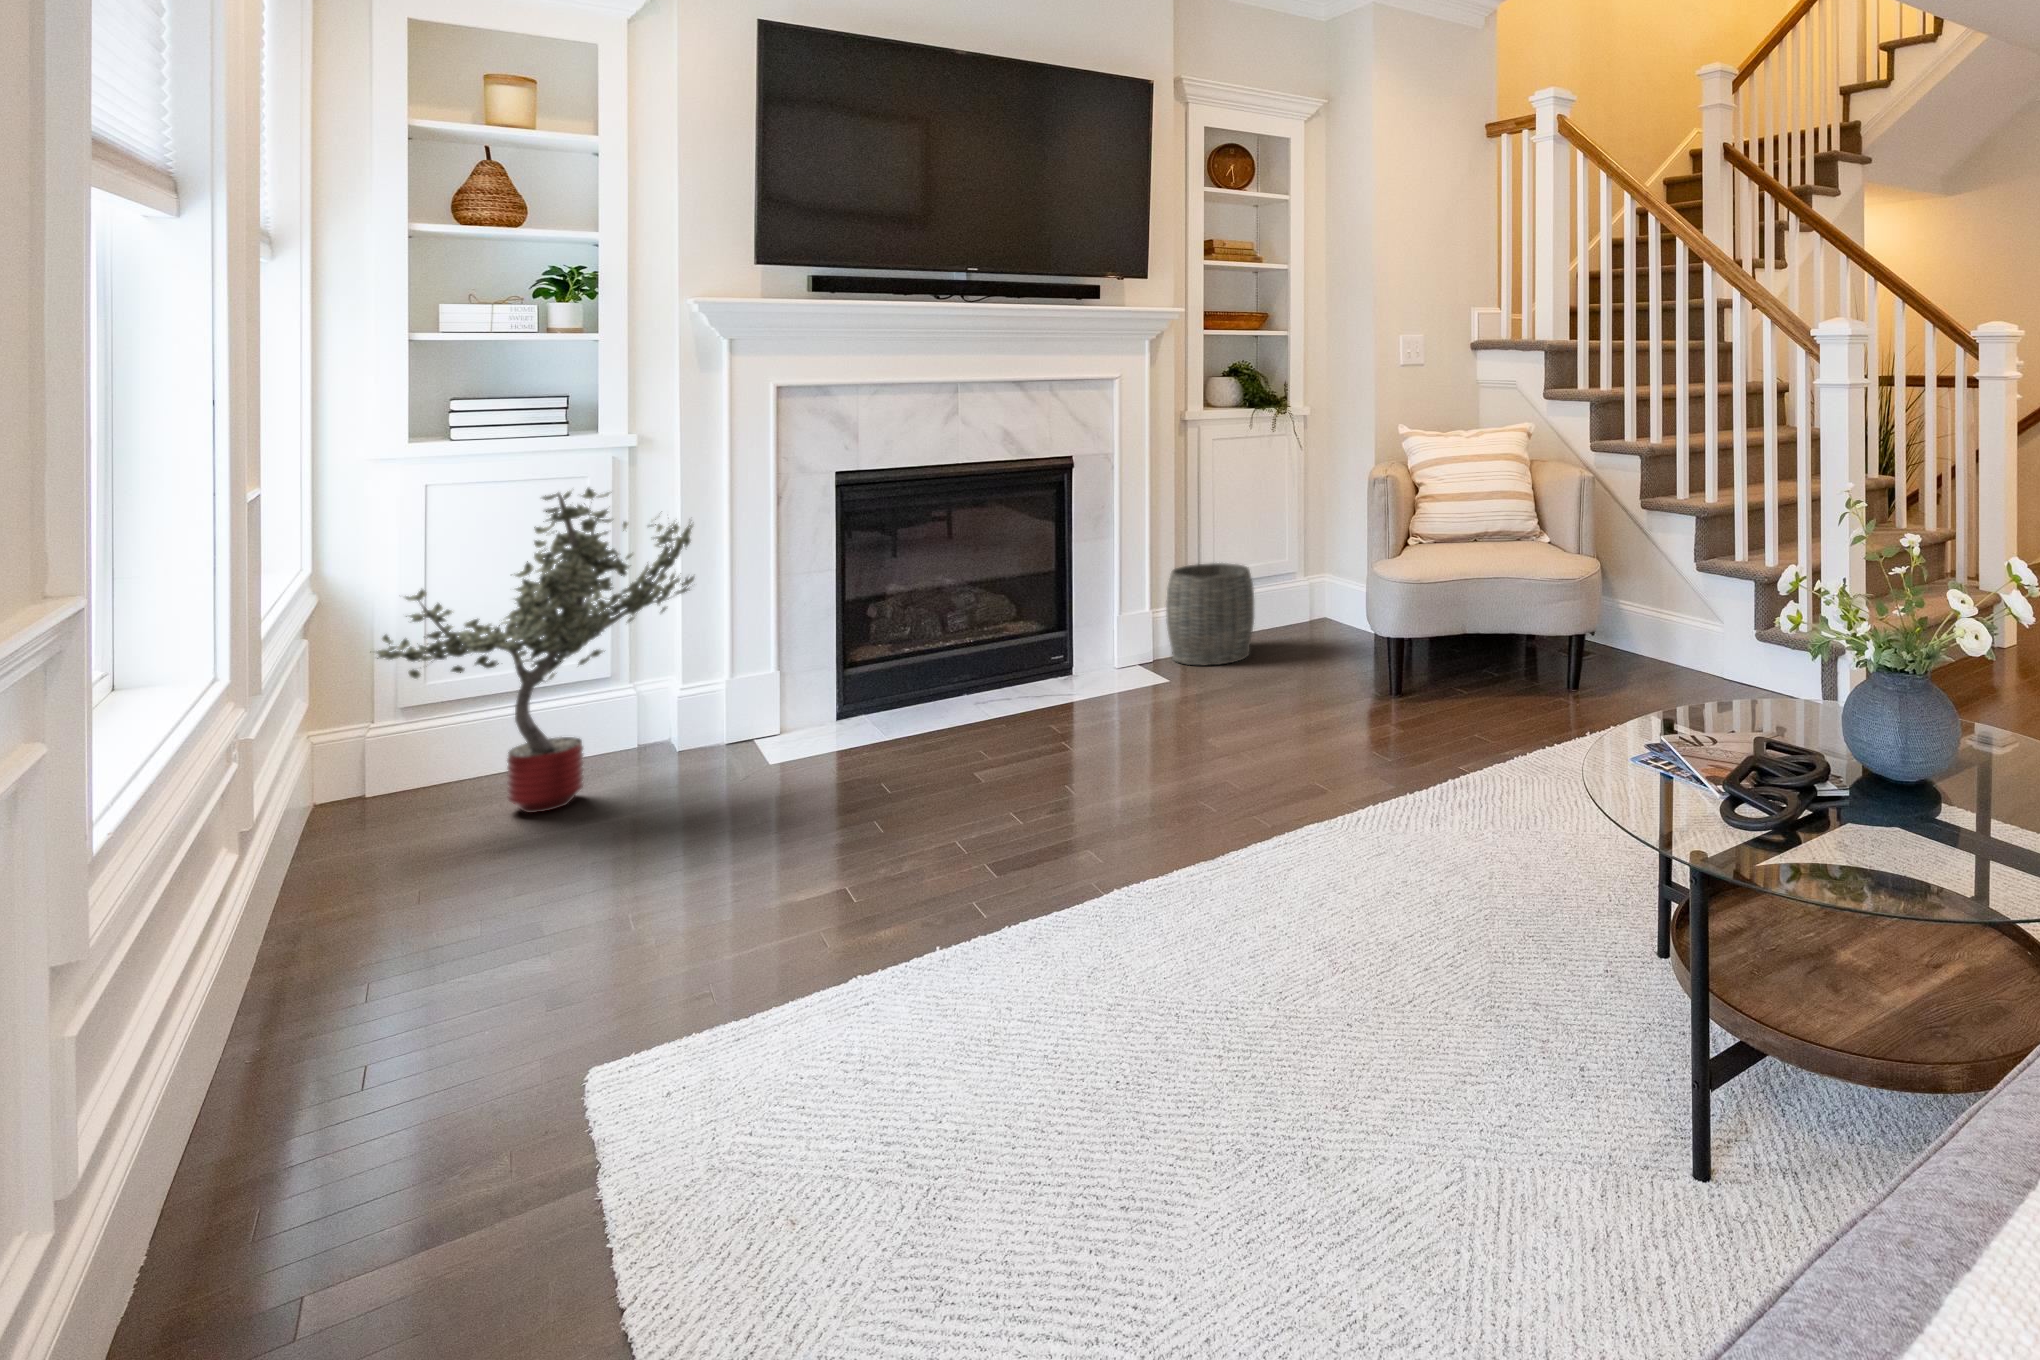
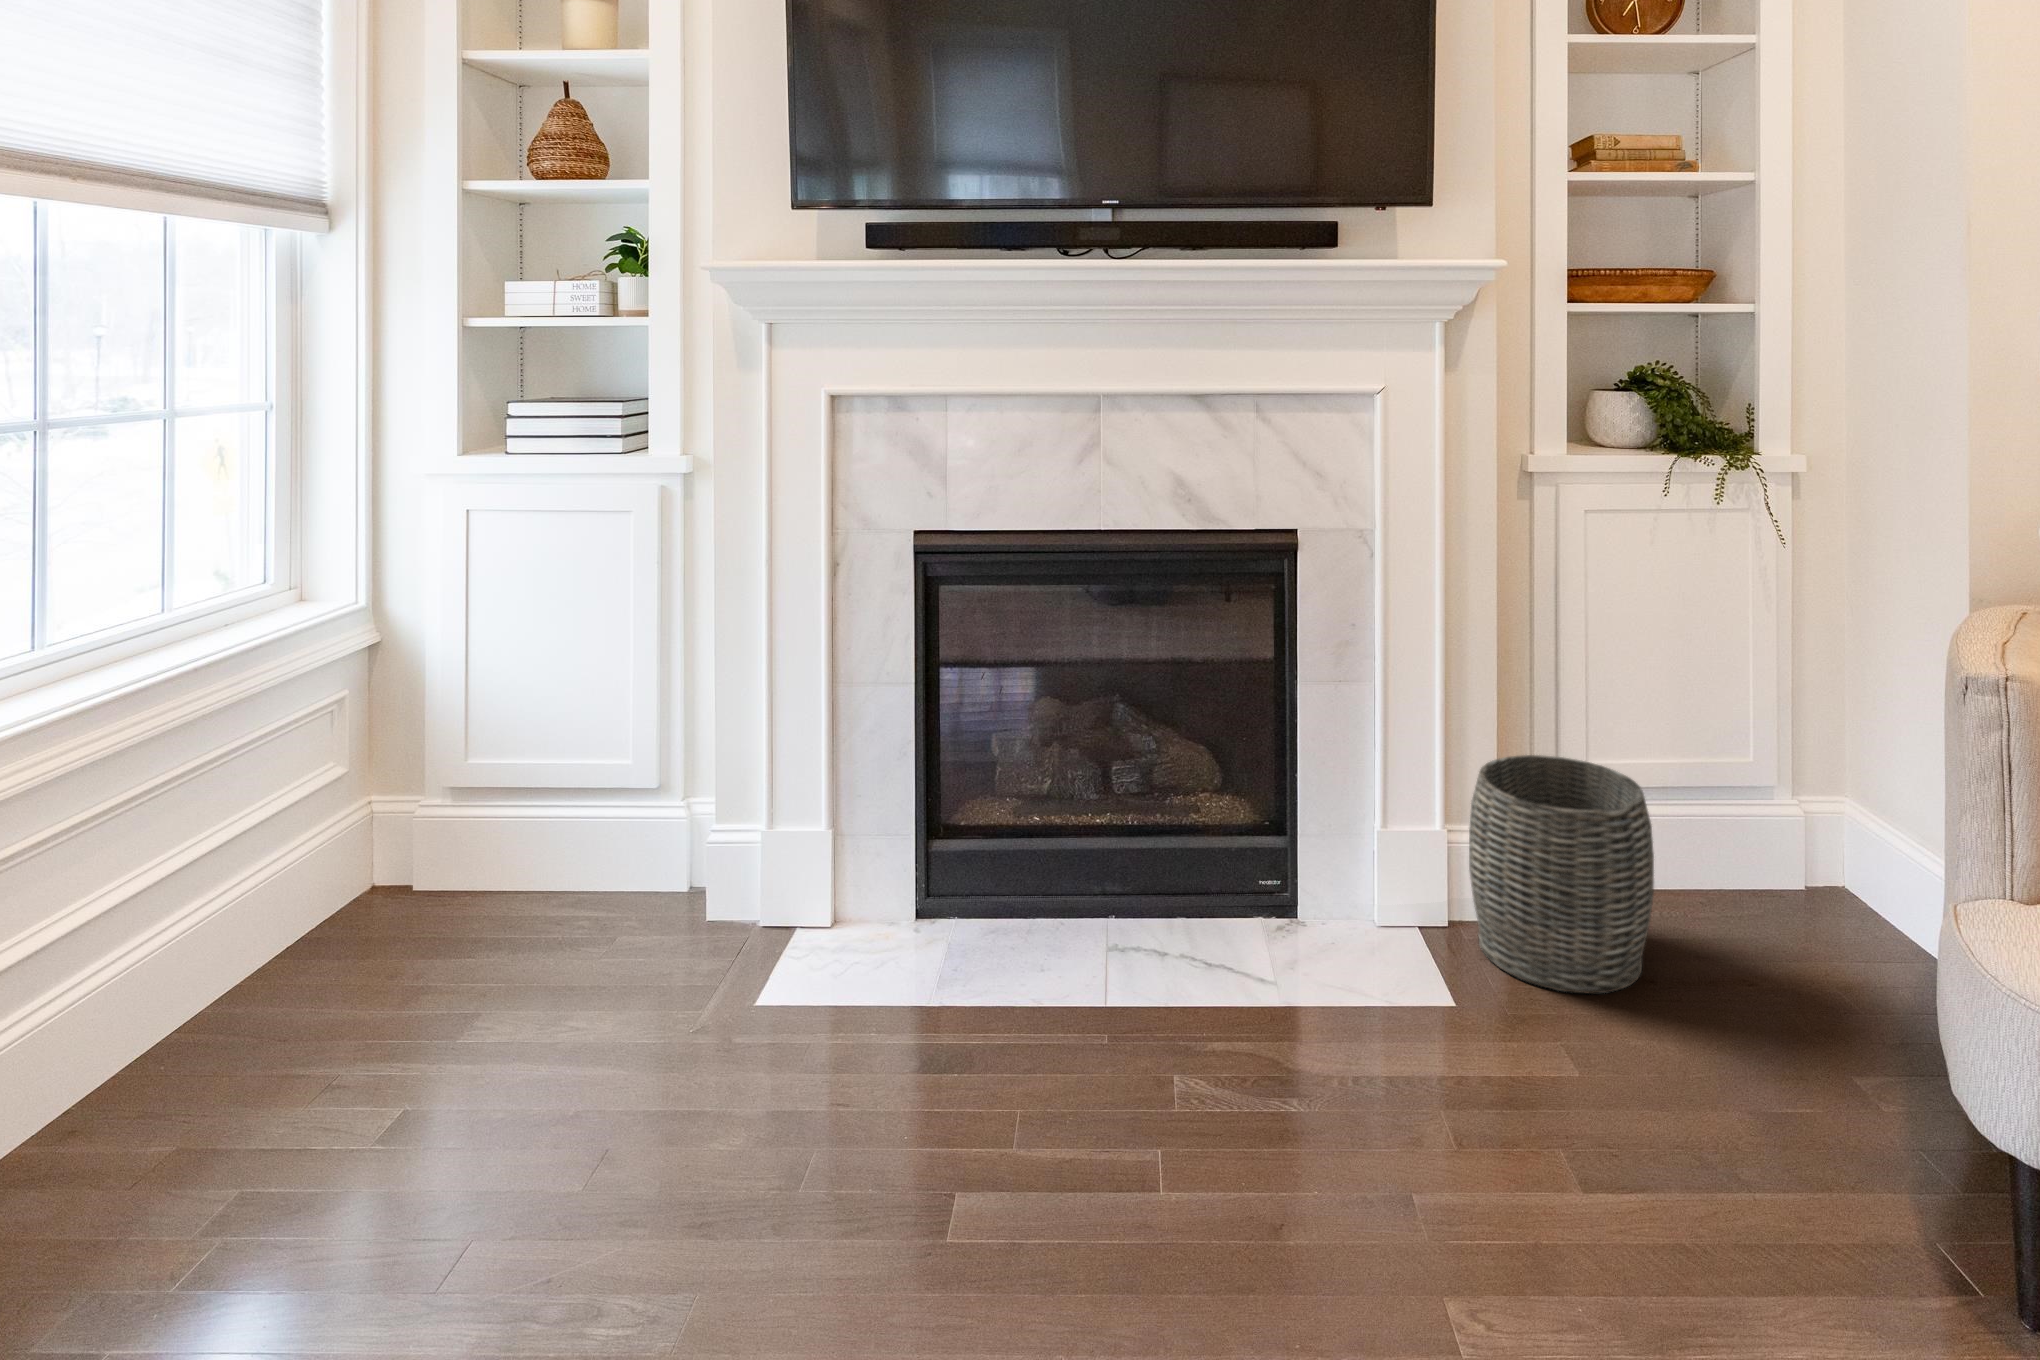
potted tree: present [376,488,694,813] -> none [249,544,632,1035]

